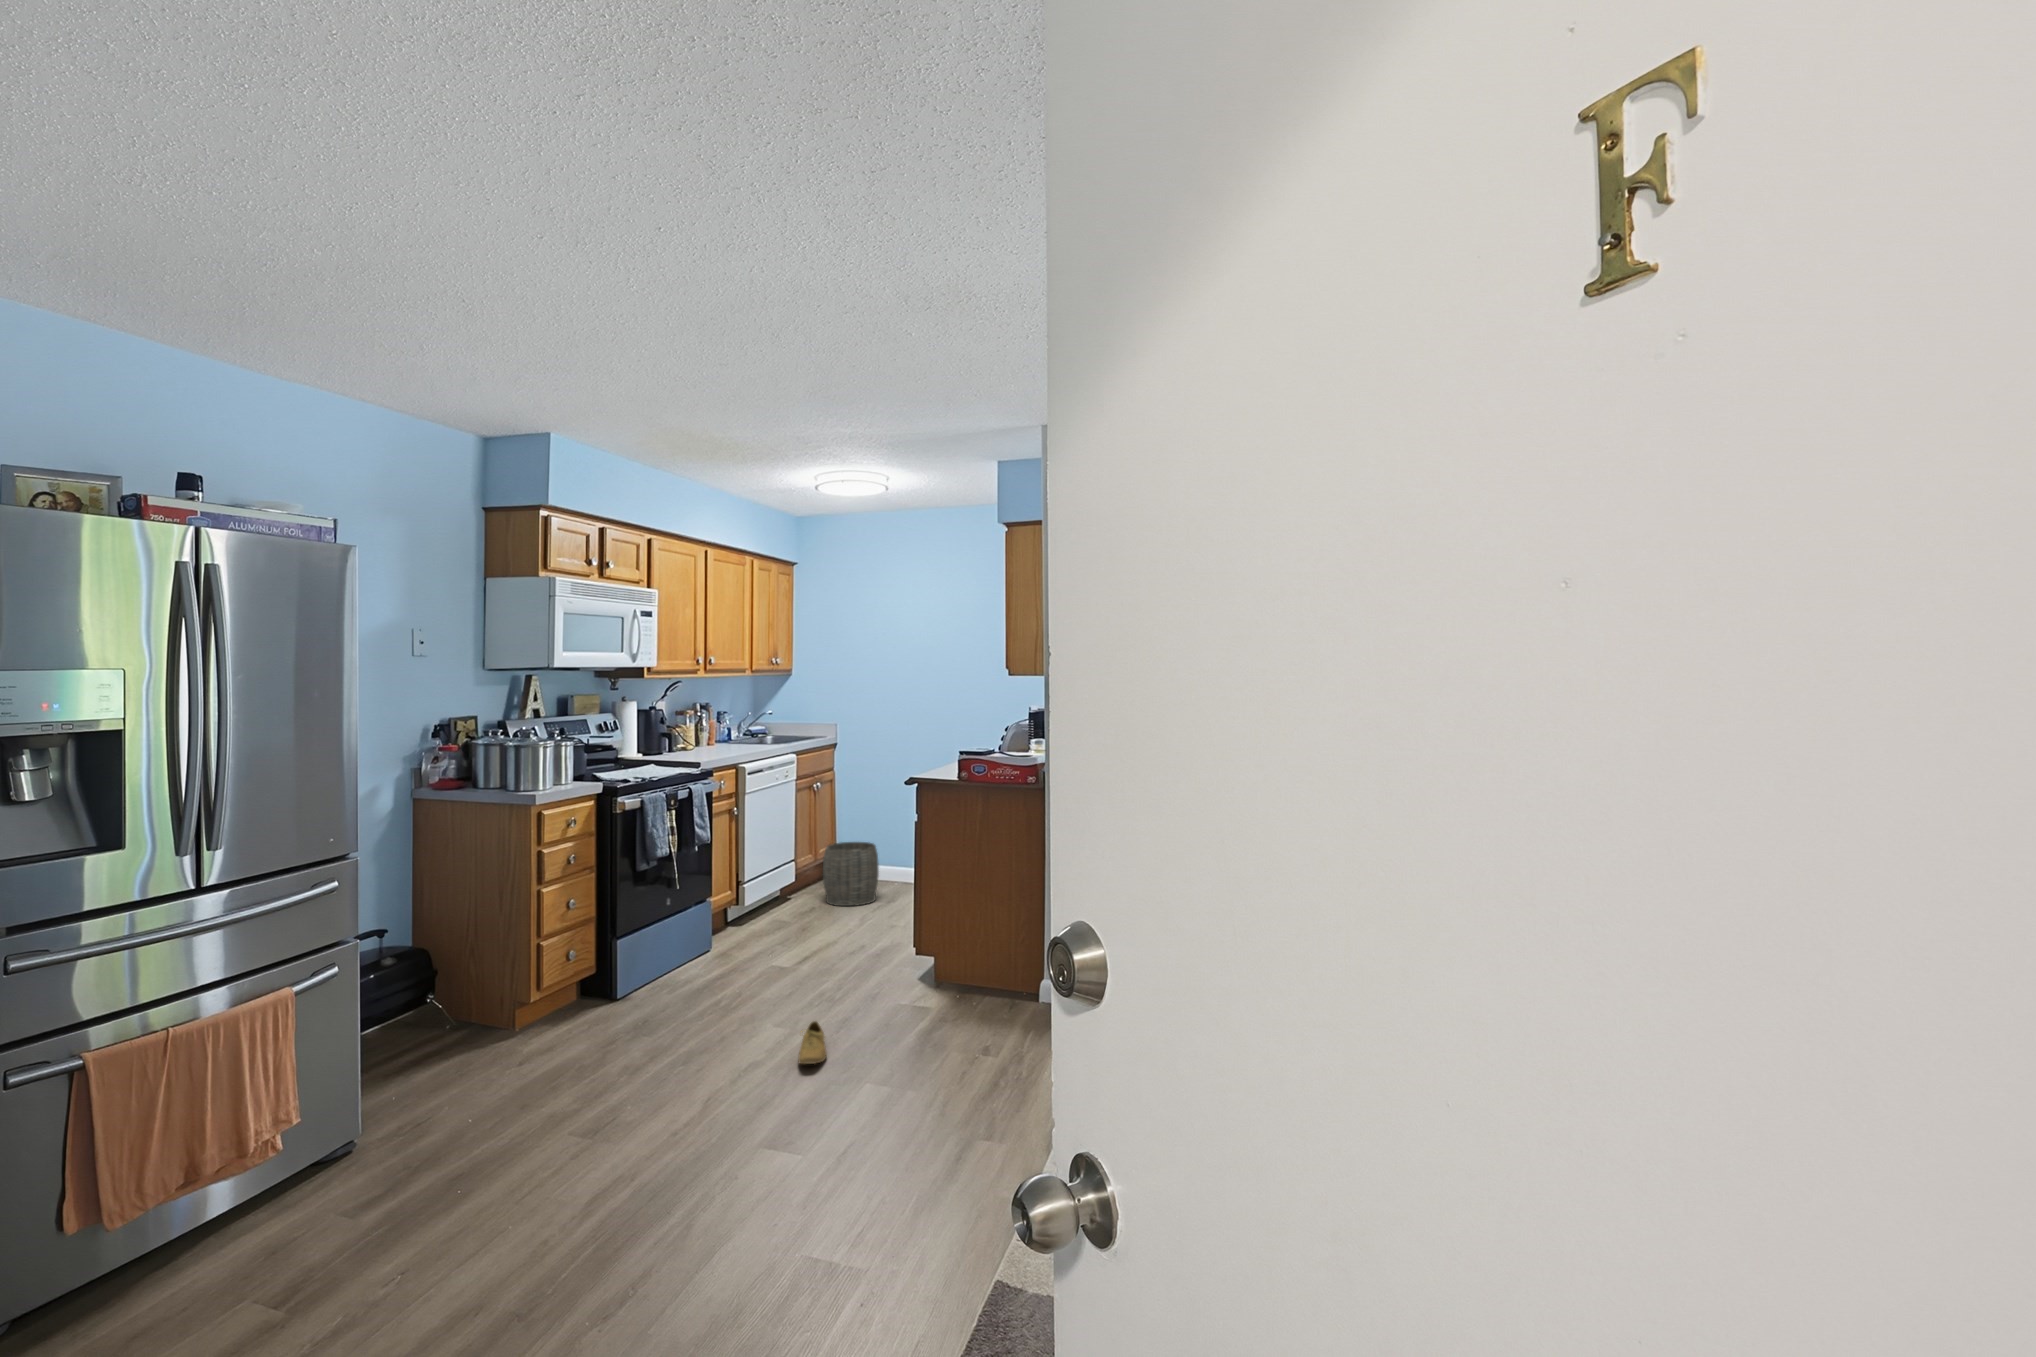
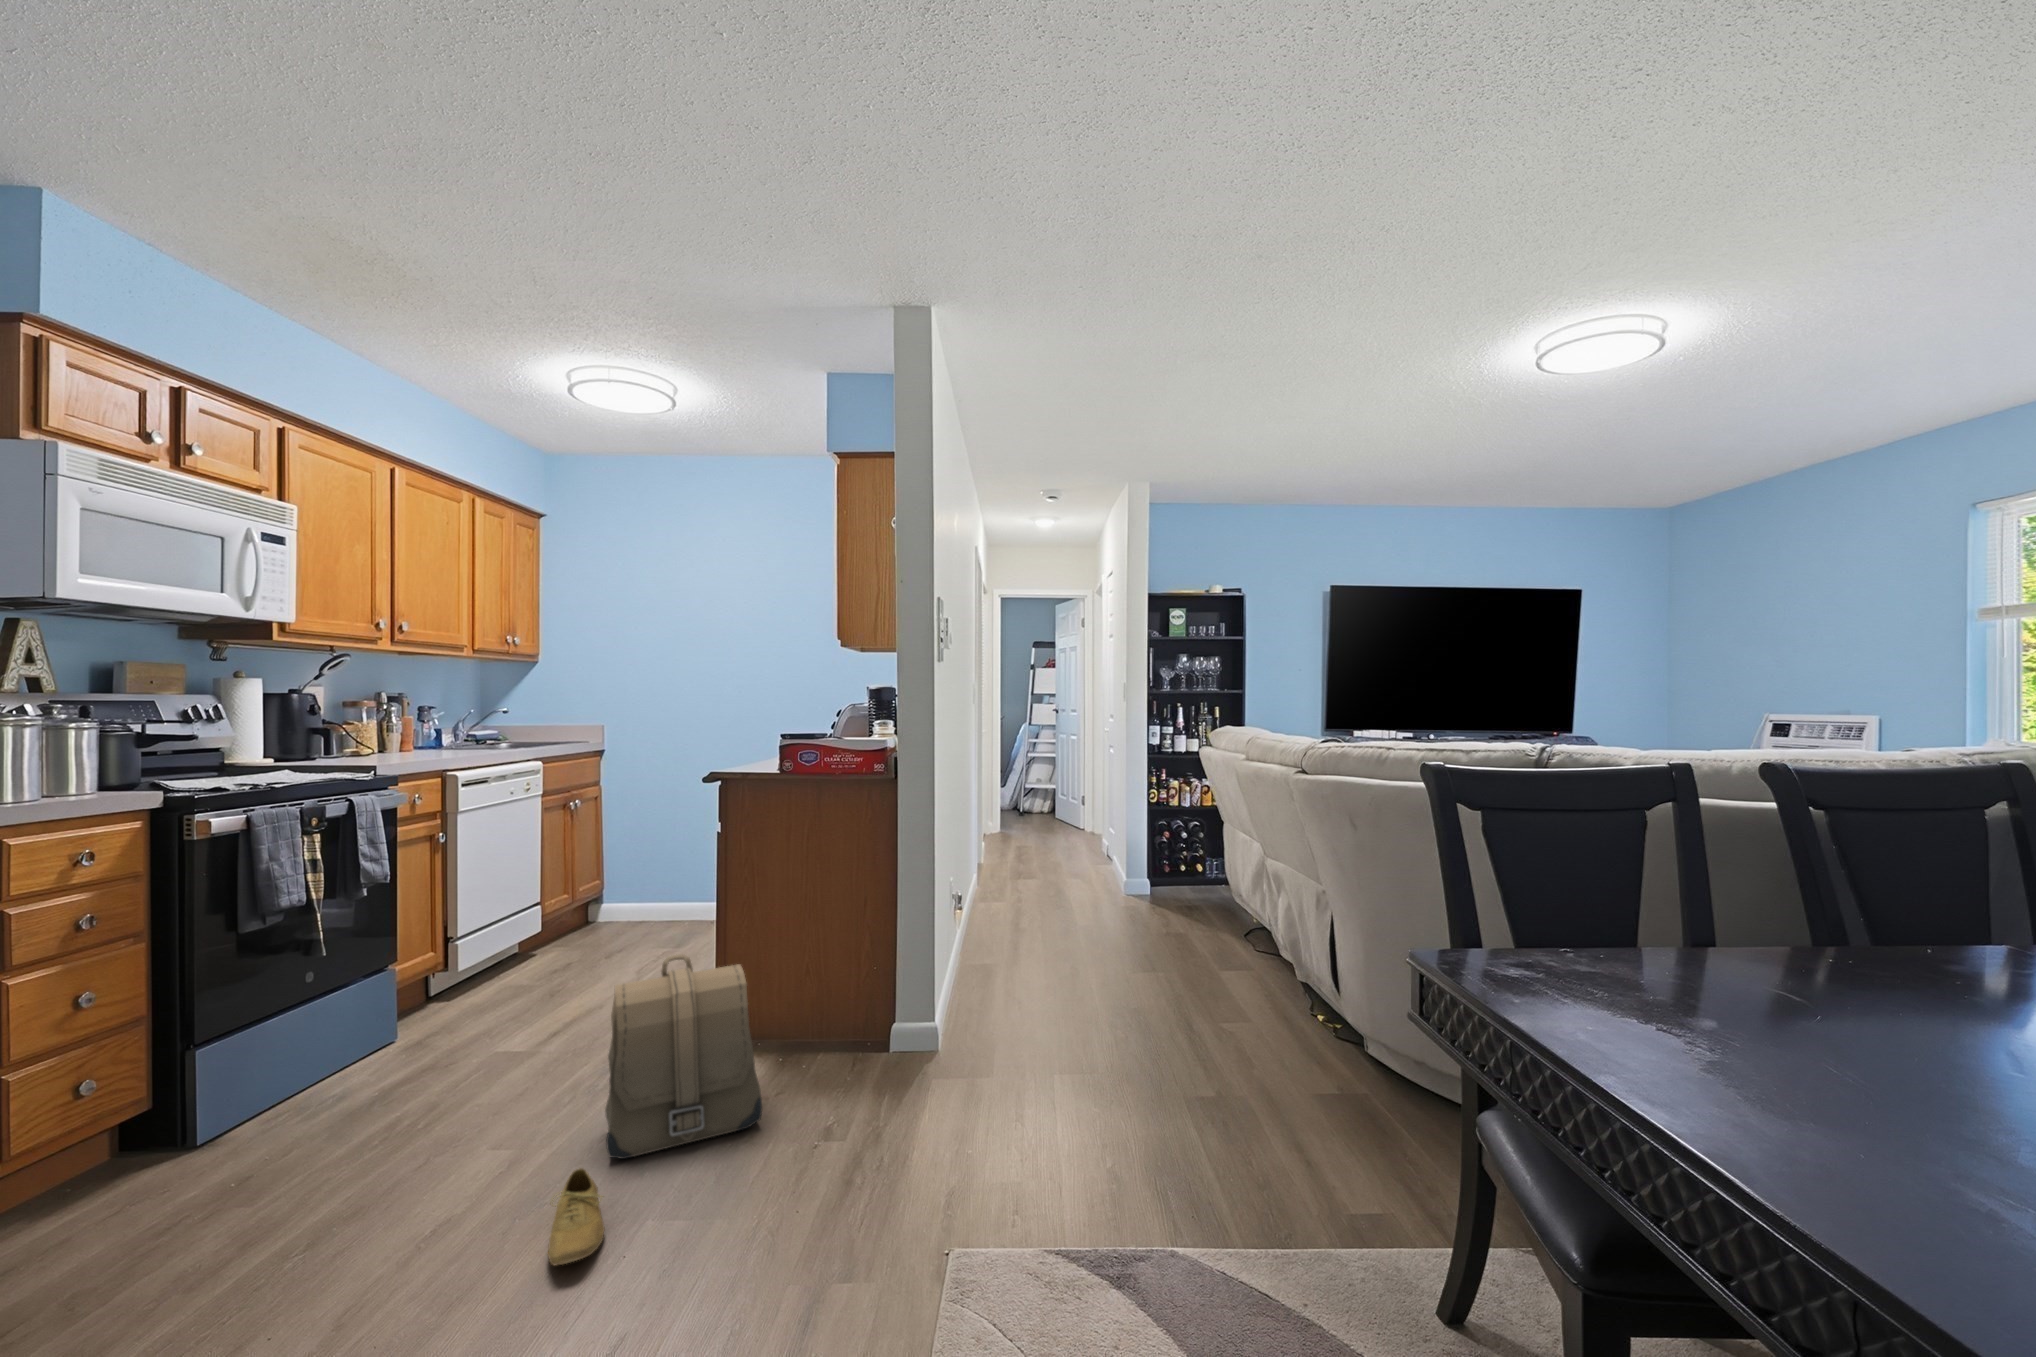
woven basket: present [823,842,879,906] -> none [584,870,665,959]
backpack: none [830,907,920,1024] -> present [605,954,762,1159]

